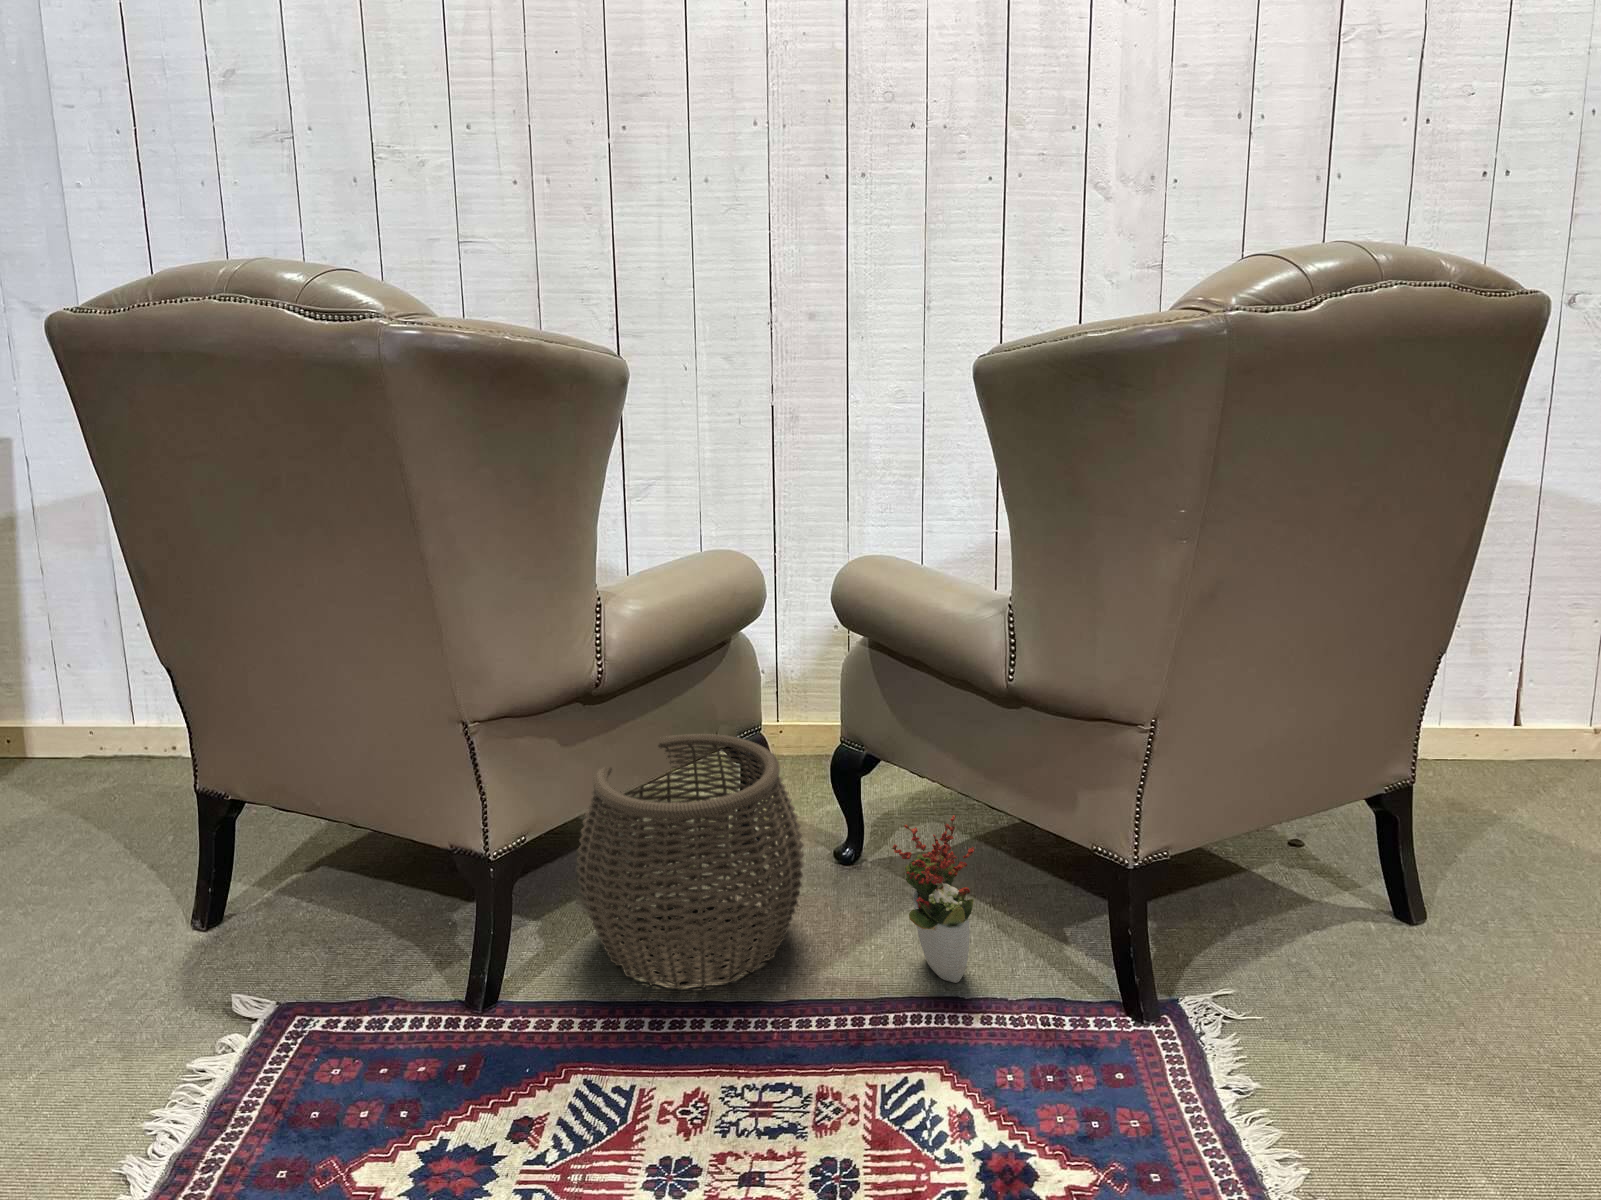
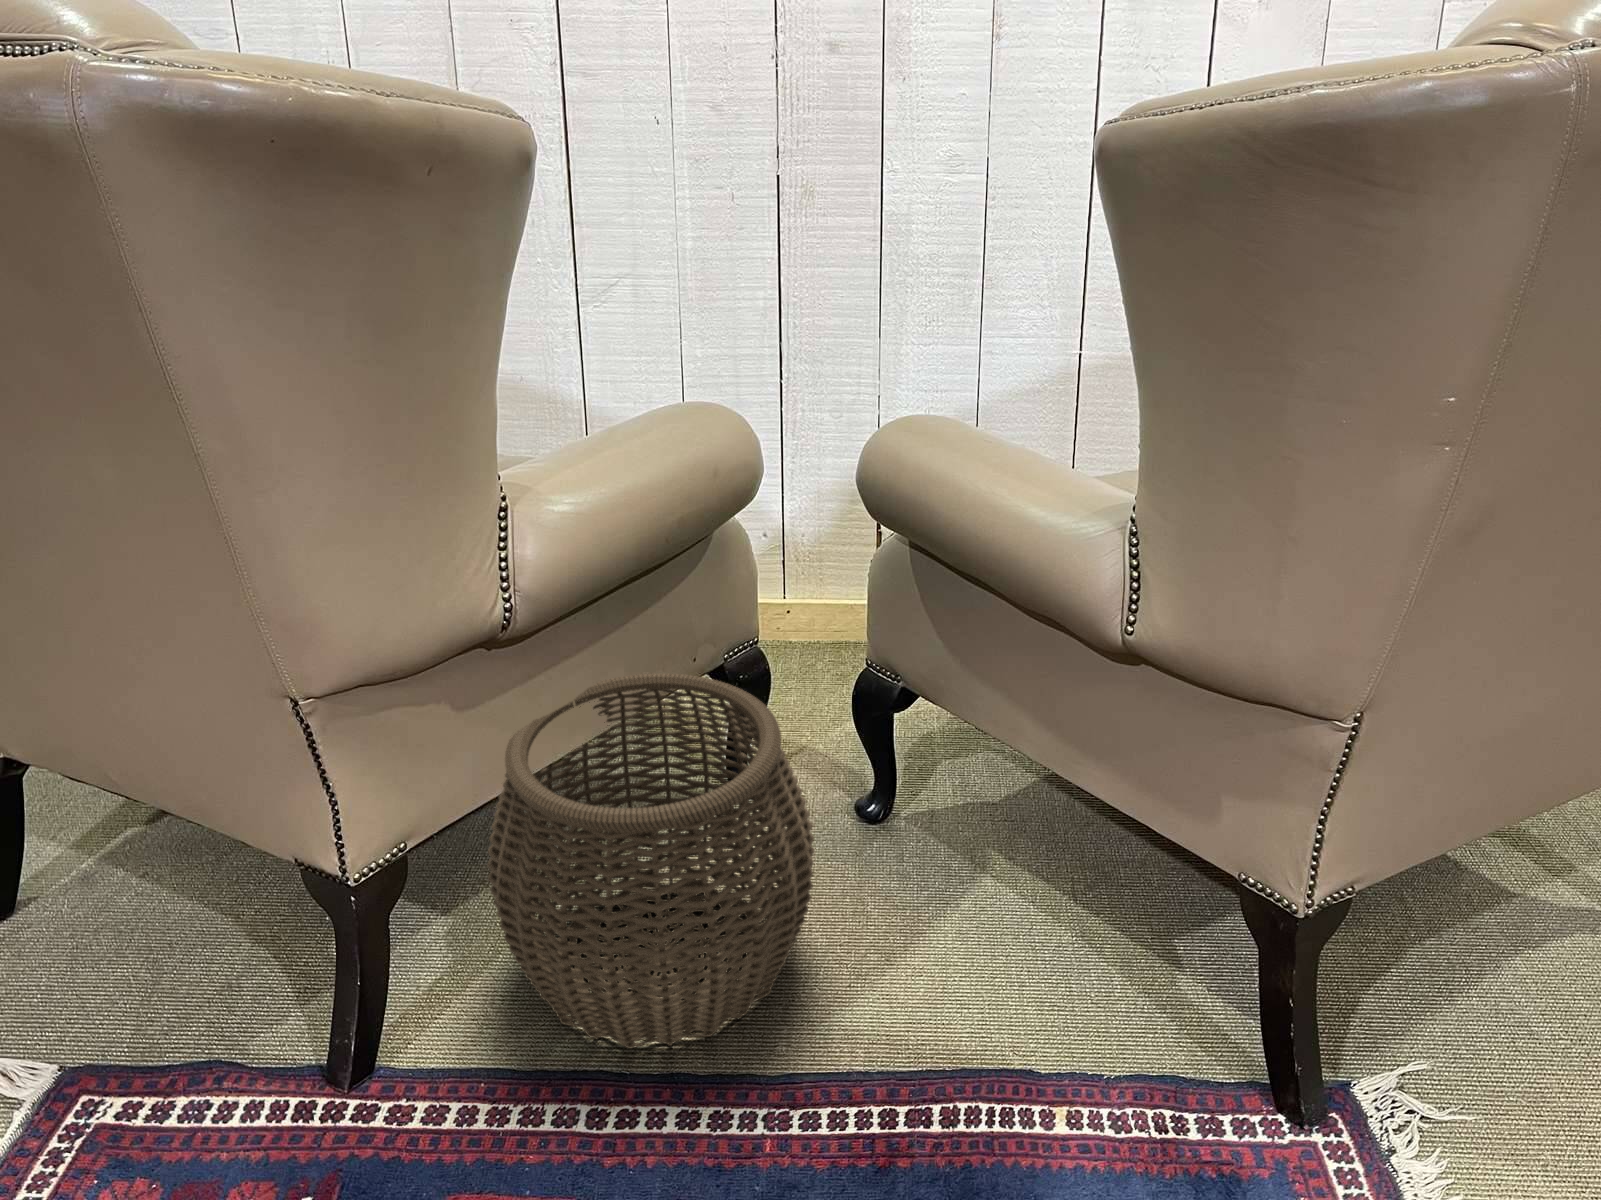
decorative plant: present [892,816,974,983] -> none [945,818,1065,1045]

